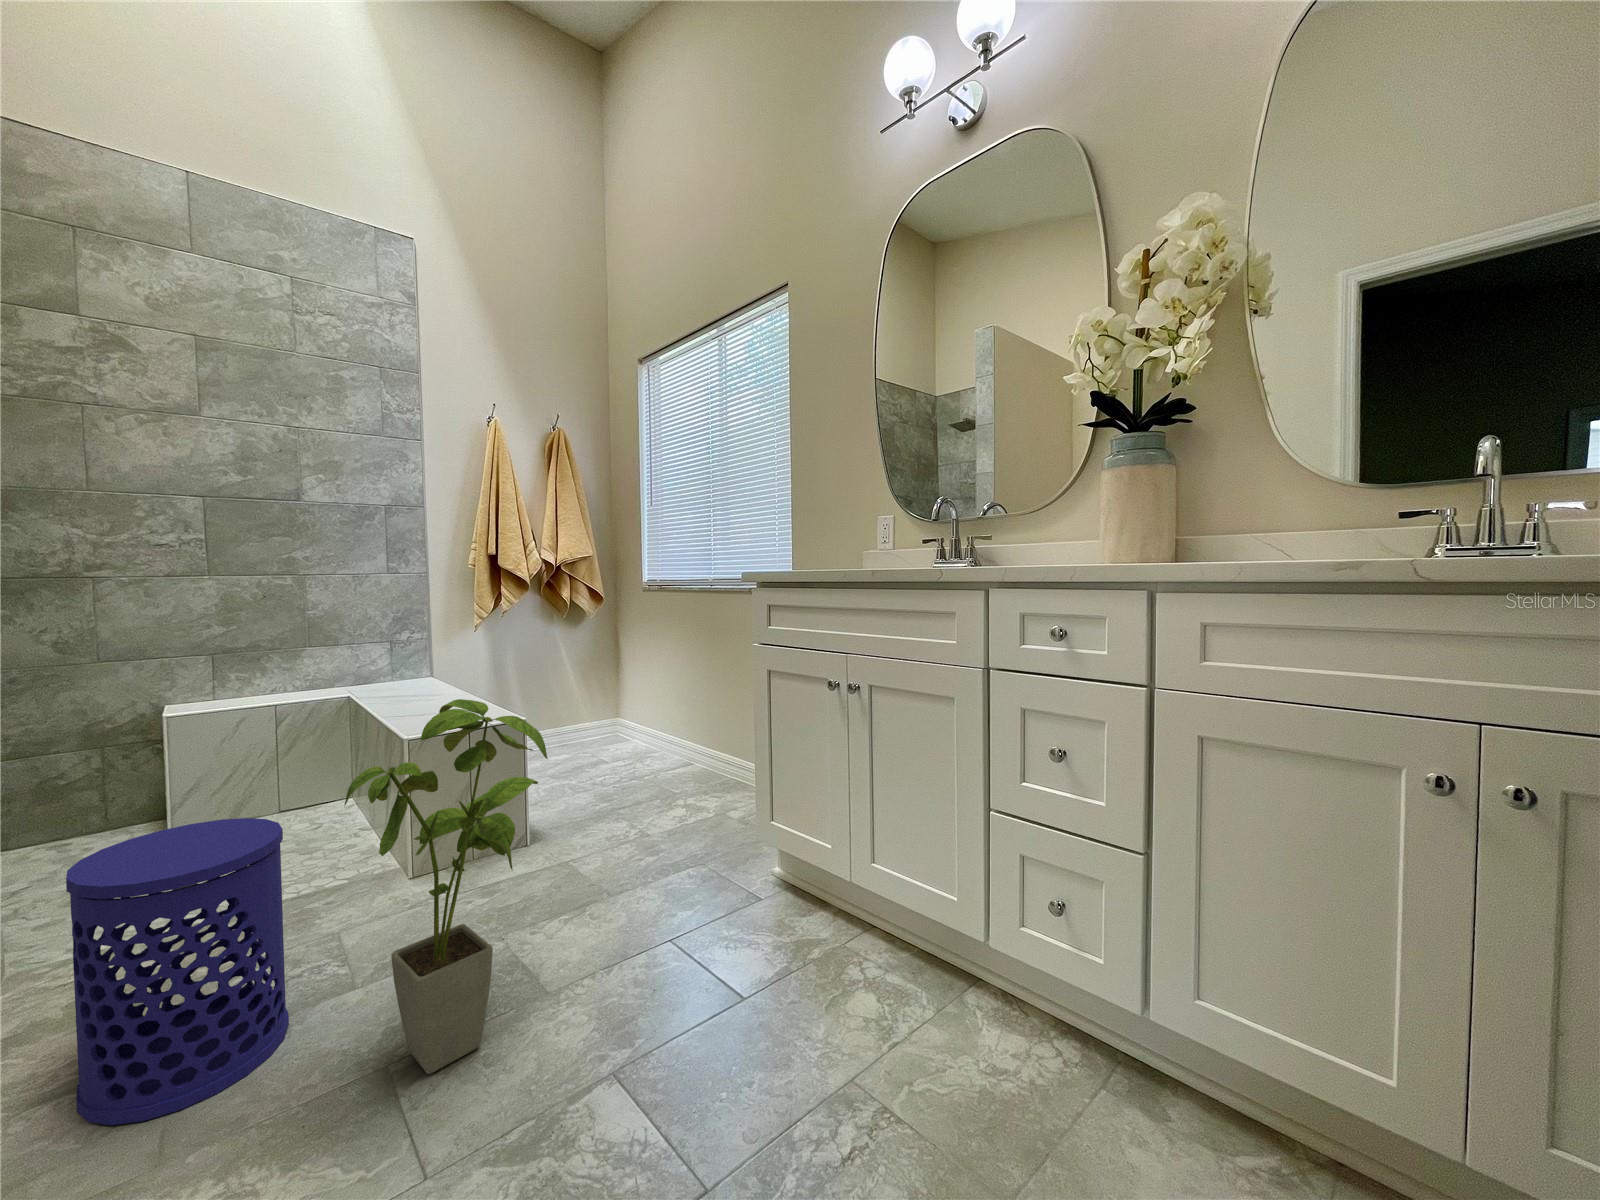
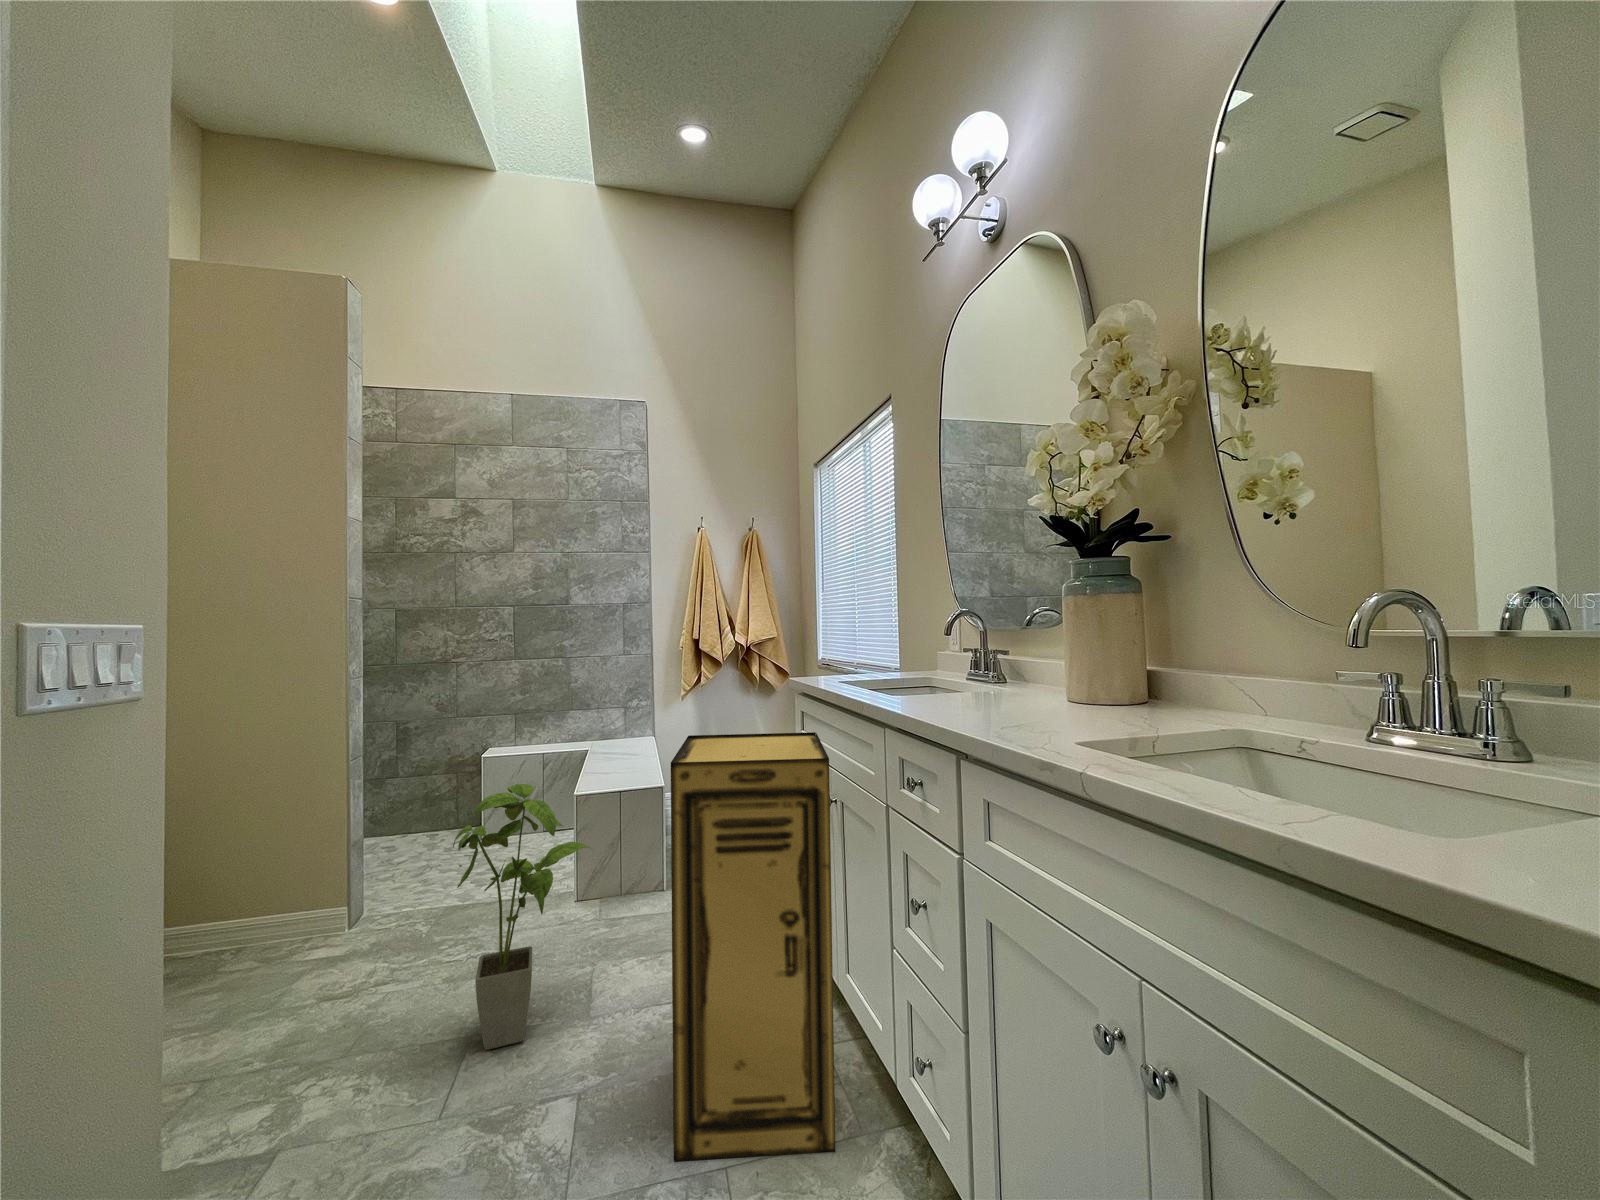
storage cabinet: none [714,615,940,1099] -> present [671,732,835,1162]
waste bin: present [66,818,289,1125] -> none [338,843,452,1026]

